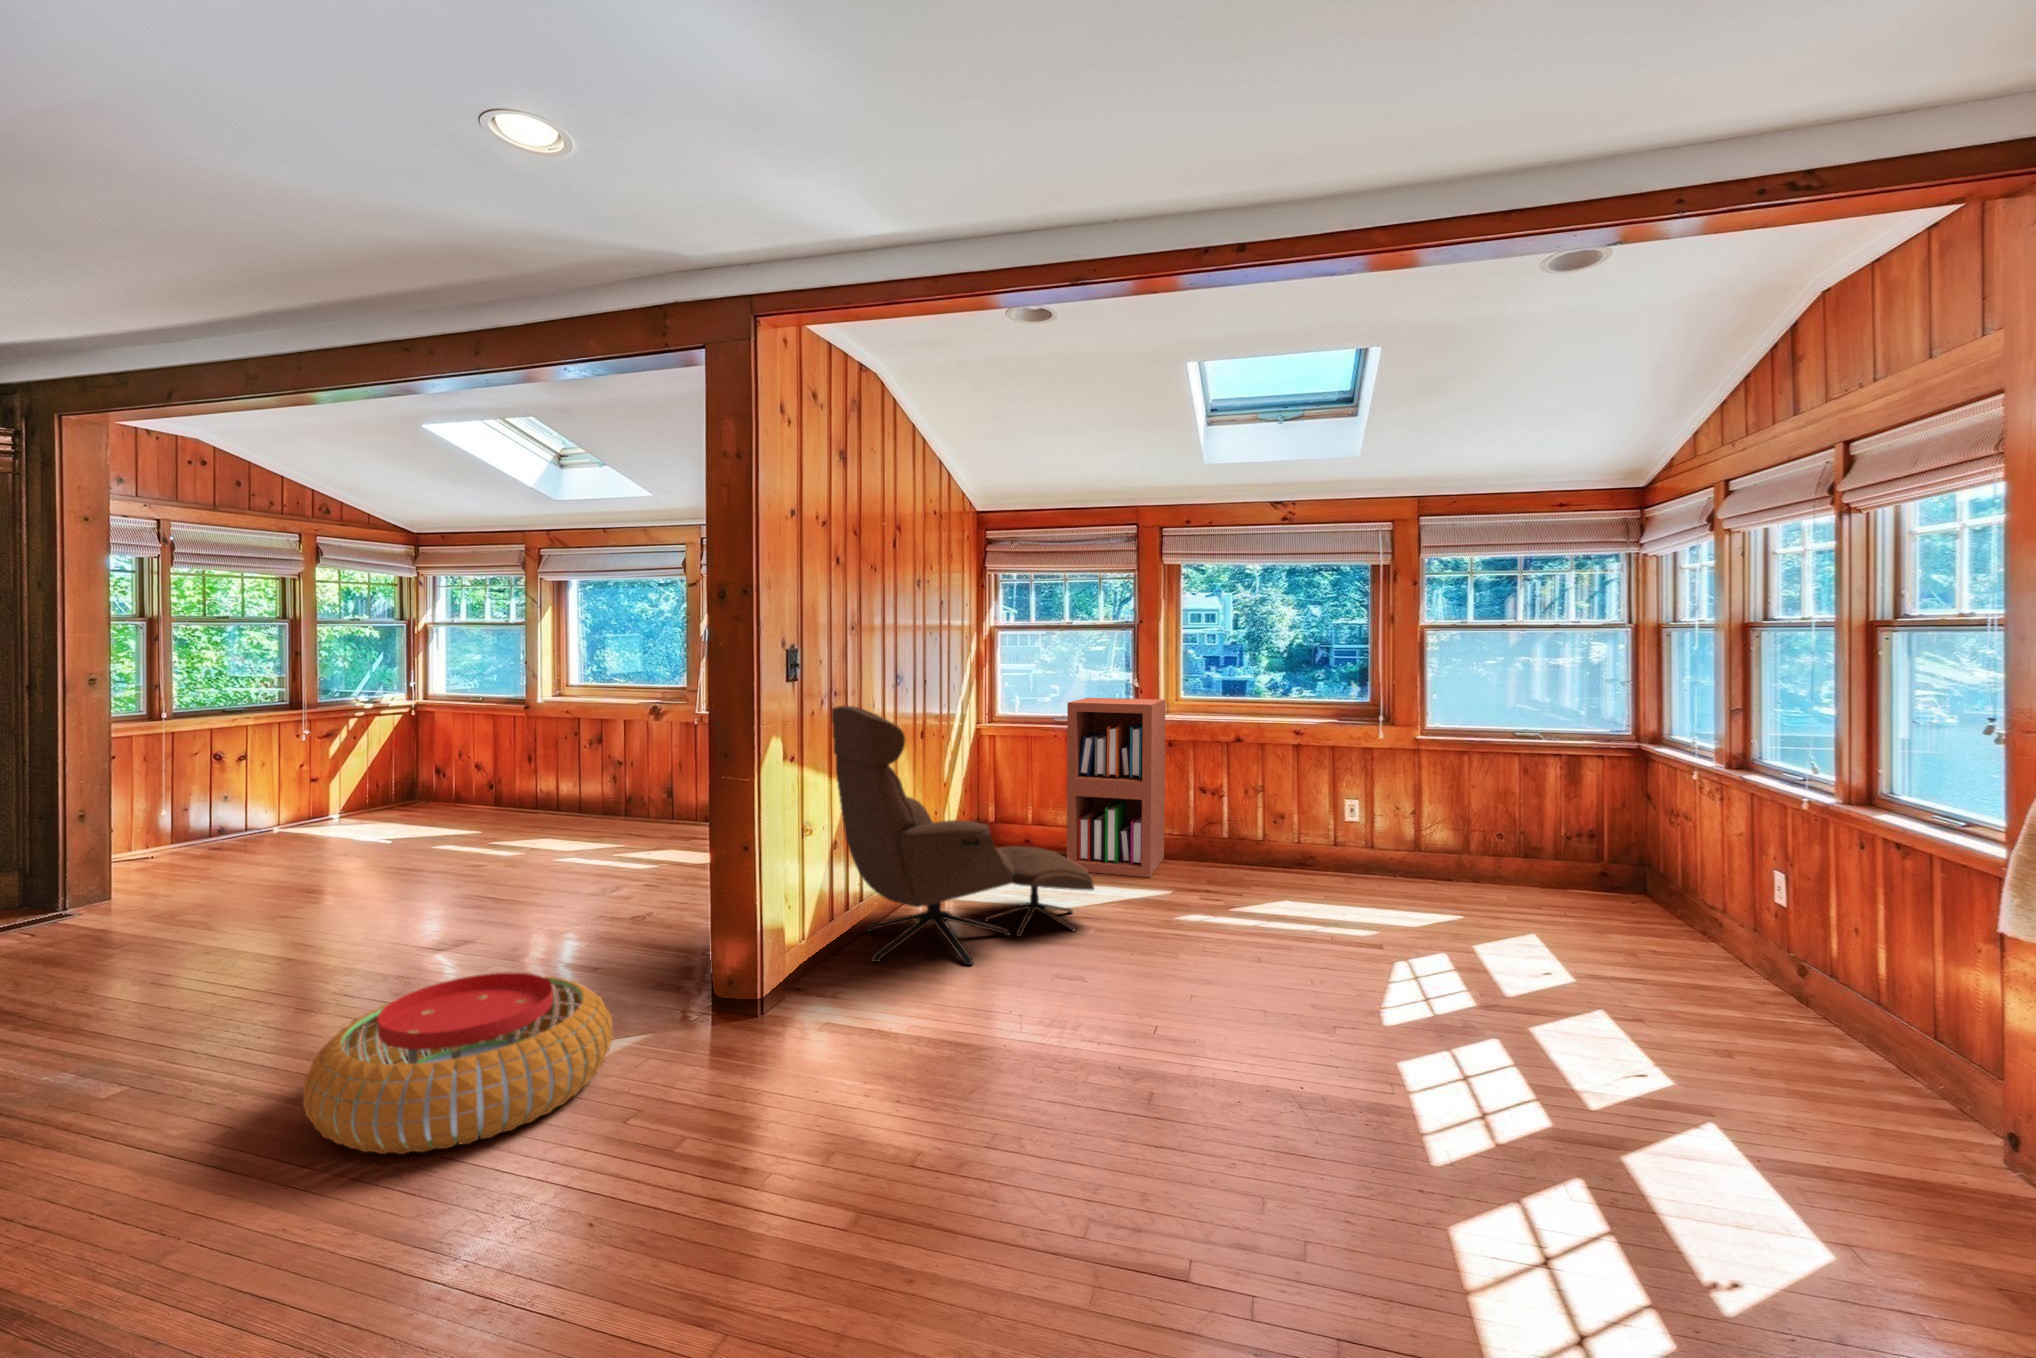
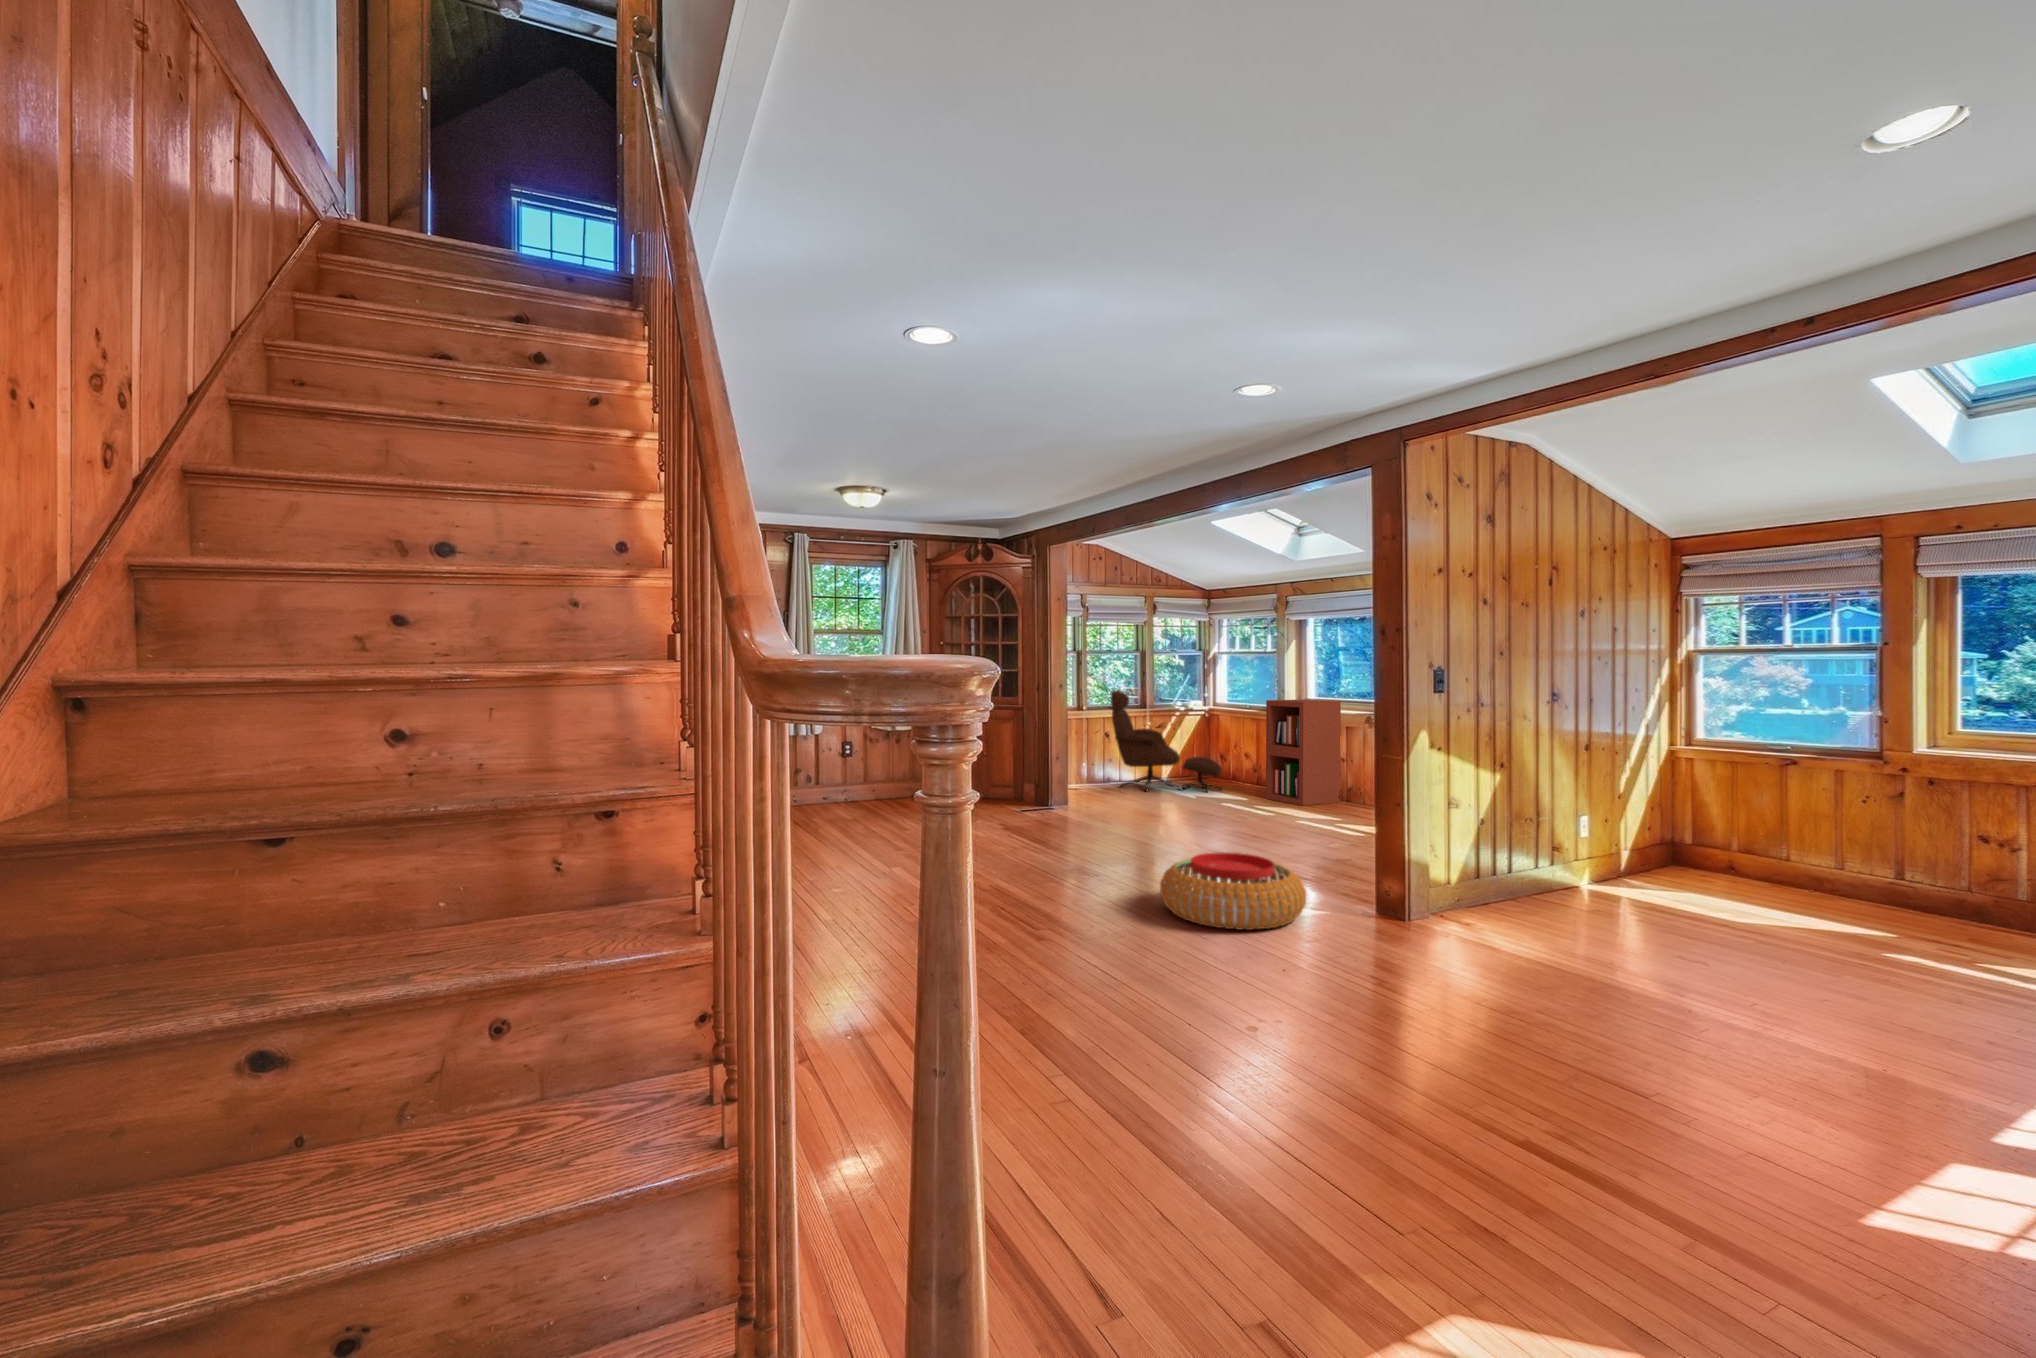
bookshelf: present [1067,698,1165,877] -> present [1266,700,1341,806]
lounge chair: present [832,706,1094,965] -> present [1111,690,1221,792]

